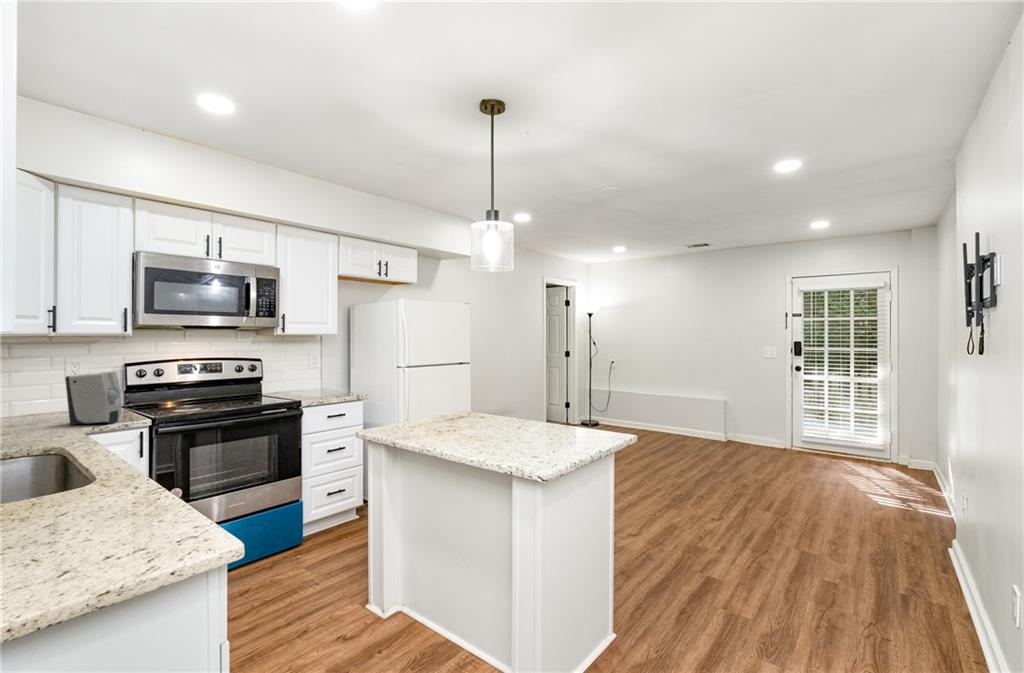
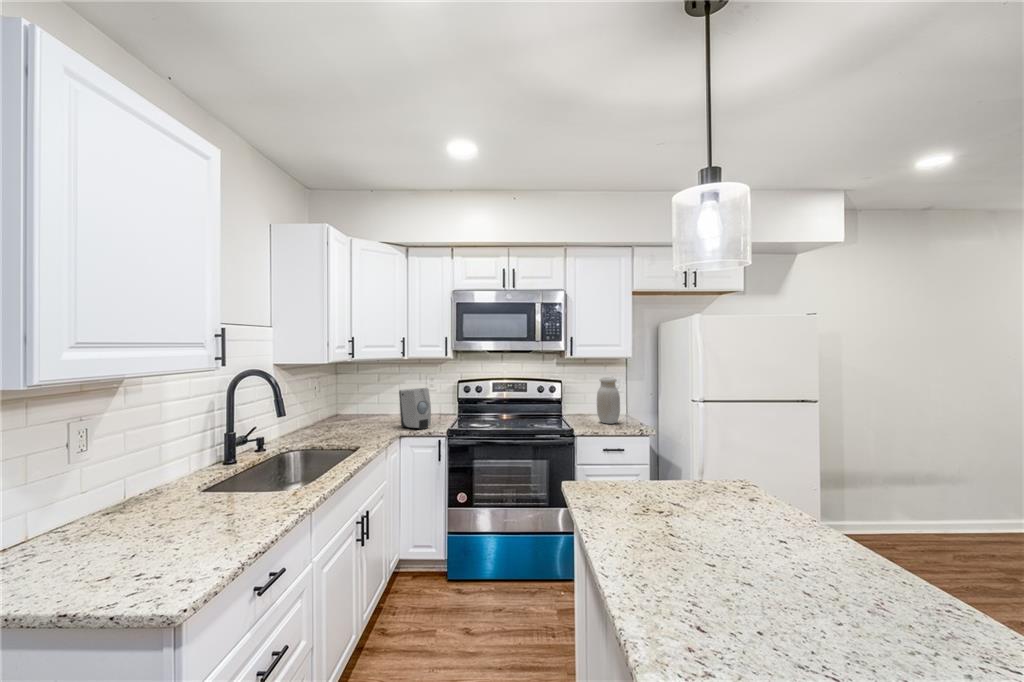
jar: none [308,354,332,397] -> present [597,377,620,424]

